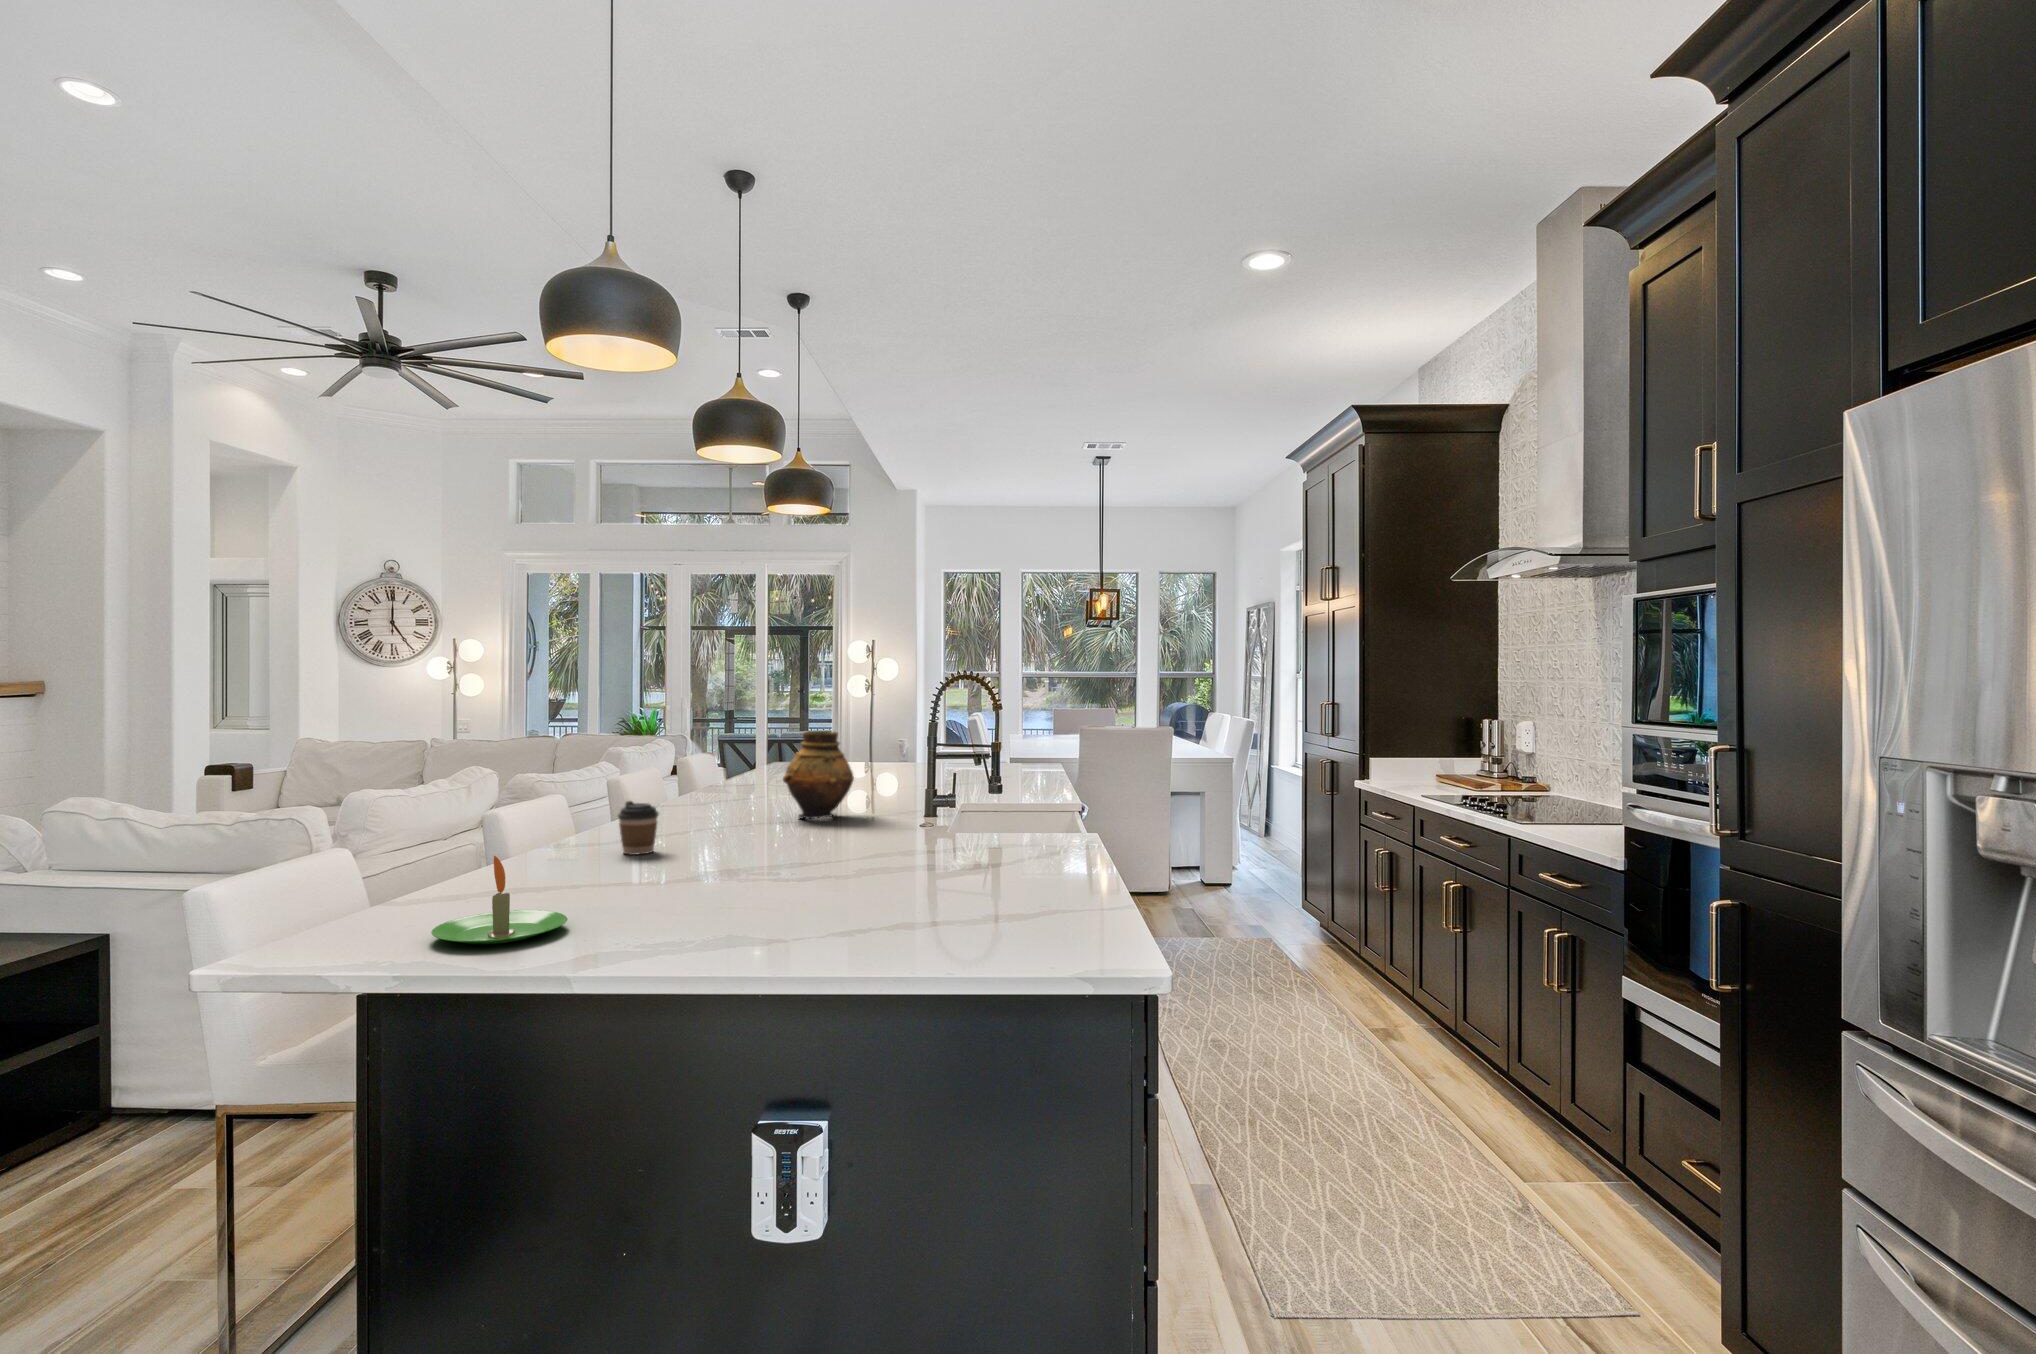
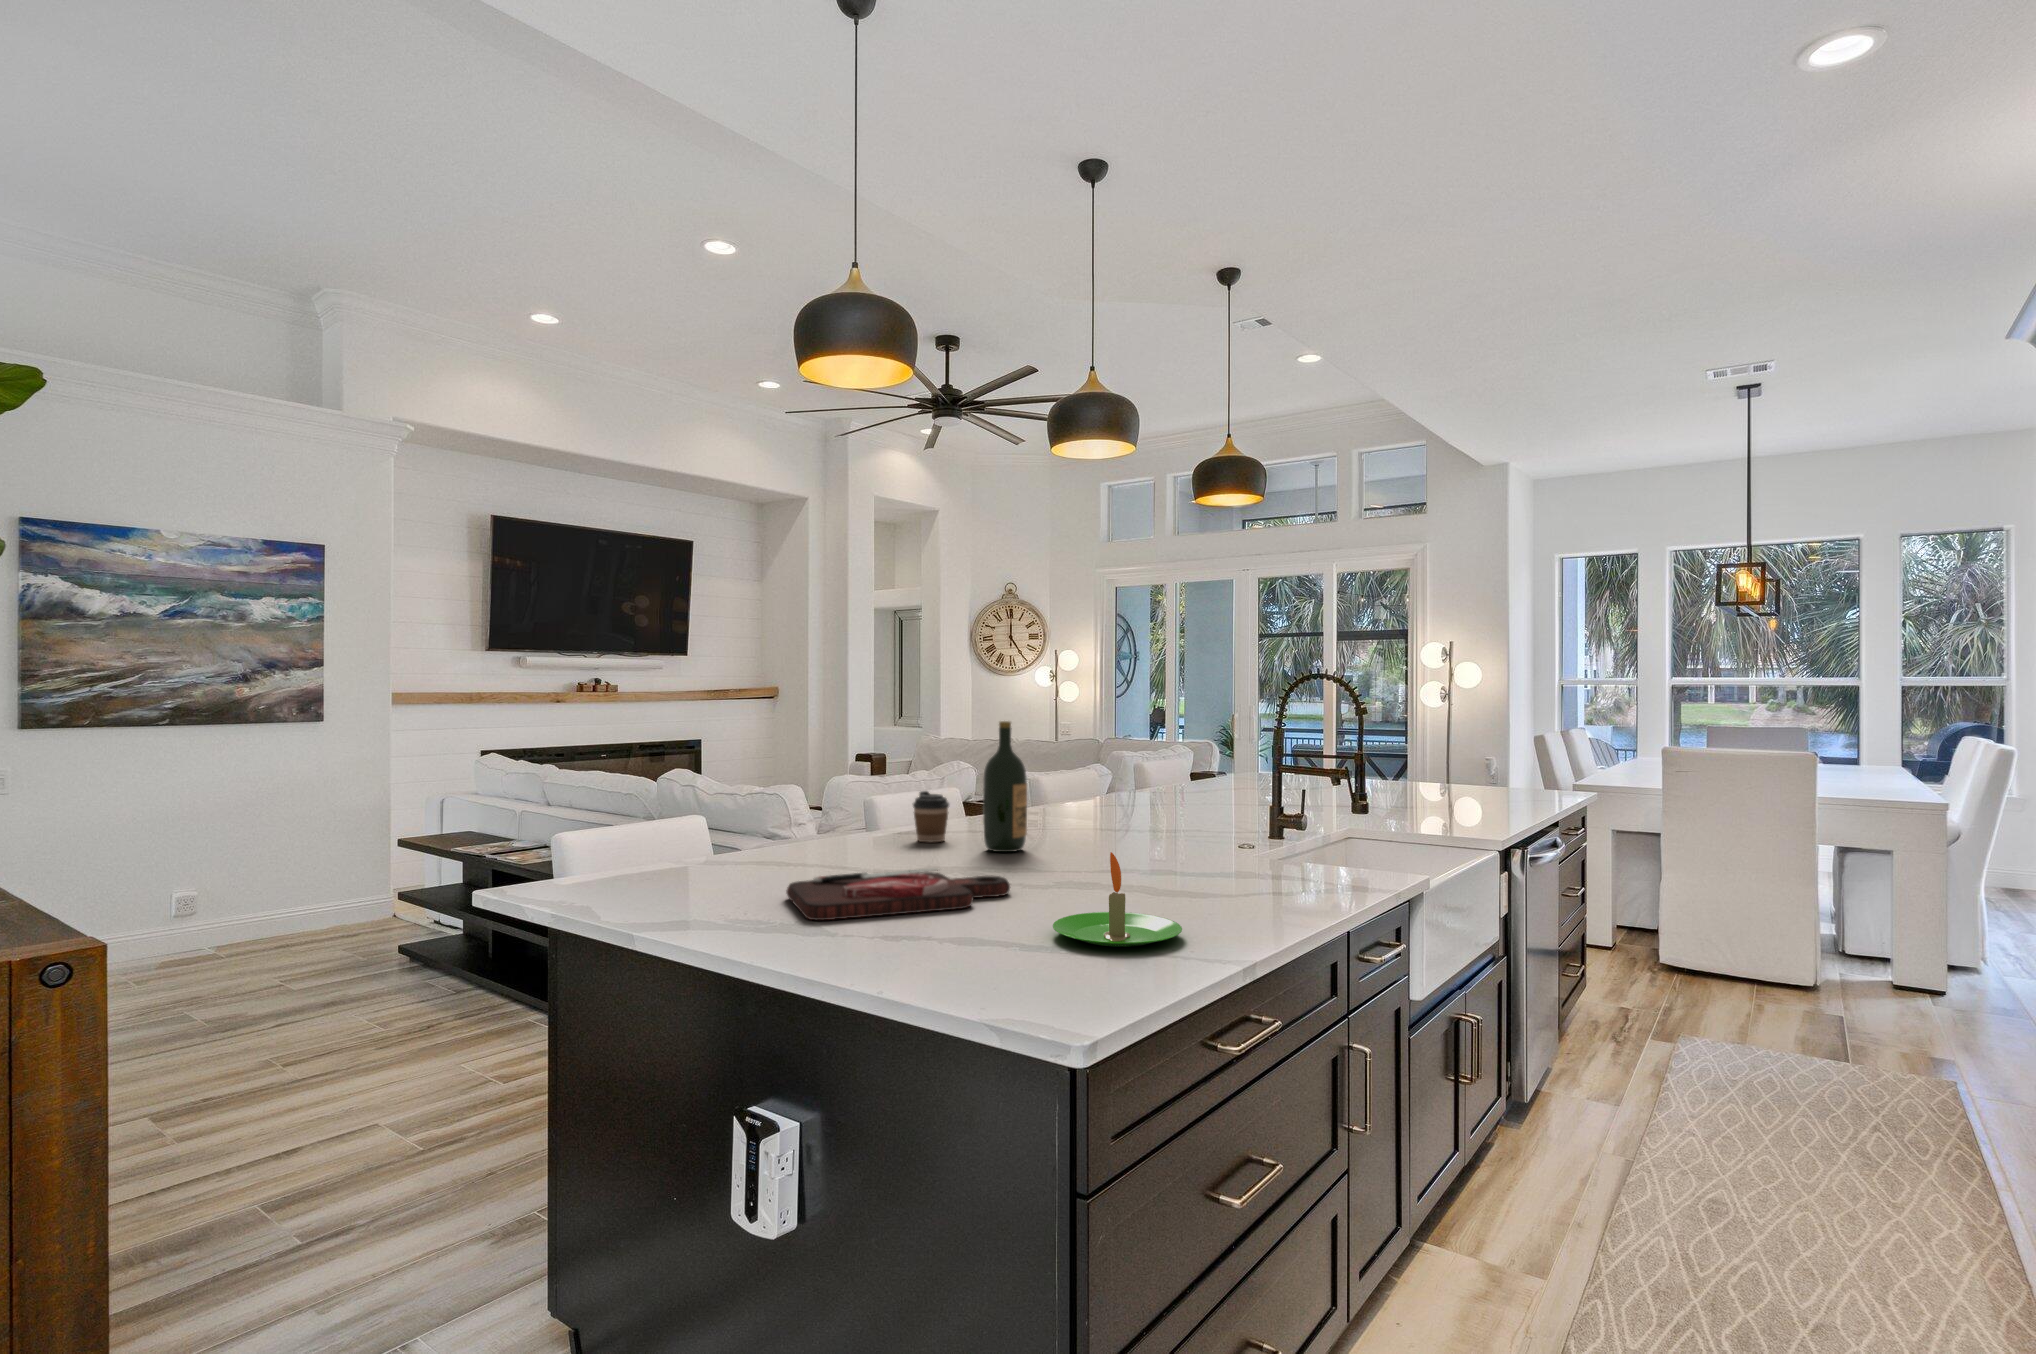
wine bottle: none [714,725,759,855] -> present [983,721,1027,852]
vase: present [783,731,854,819] -> none [1112,733,1195,827]
candle: present [431,856,567,944] -> present [1053,852,1182,947]
cutting board: none [635,872,841,937] -> present [787,868,1010,920]

